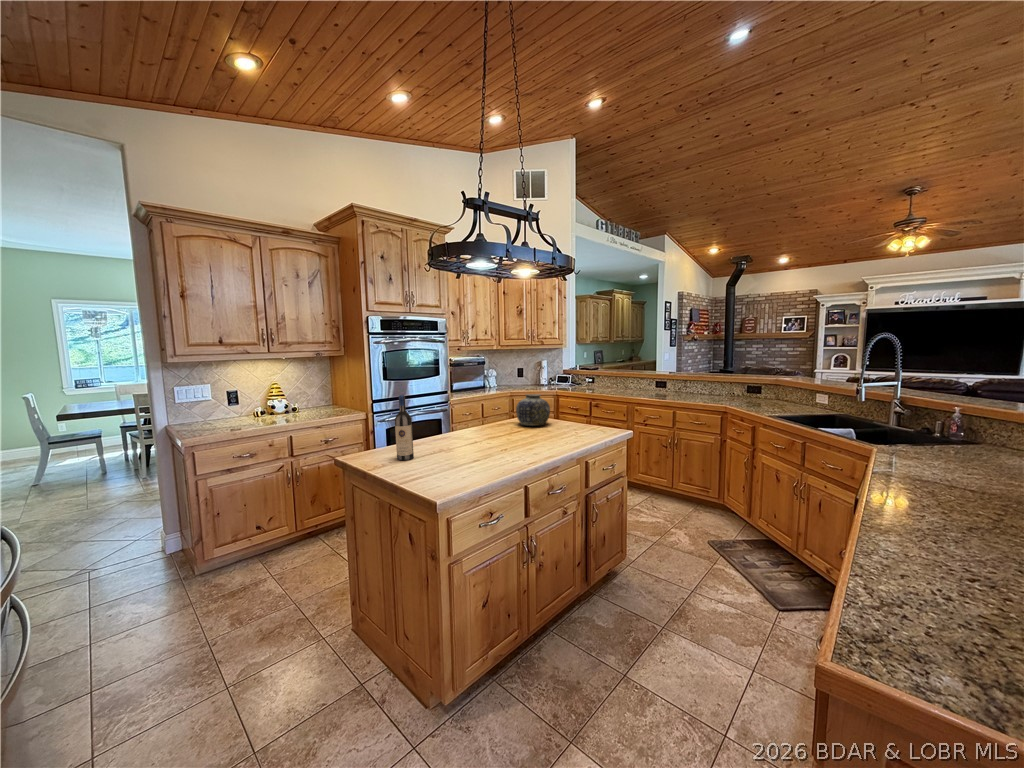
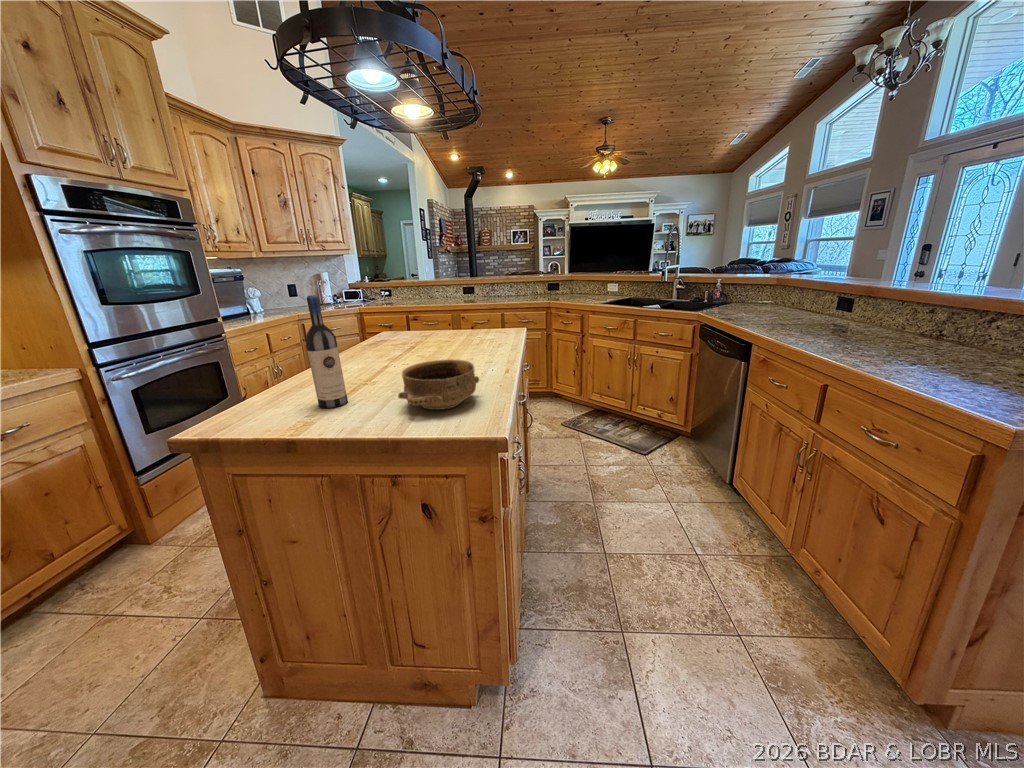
vase: present [516,394,550,426] -> none [394,298,439,340]
ceramic bowl: none [415,444,474,477] -> present [398,359,479,410]

